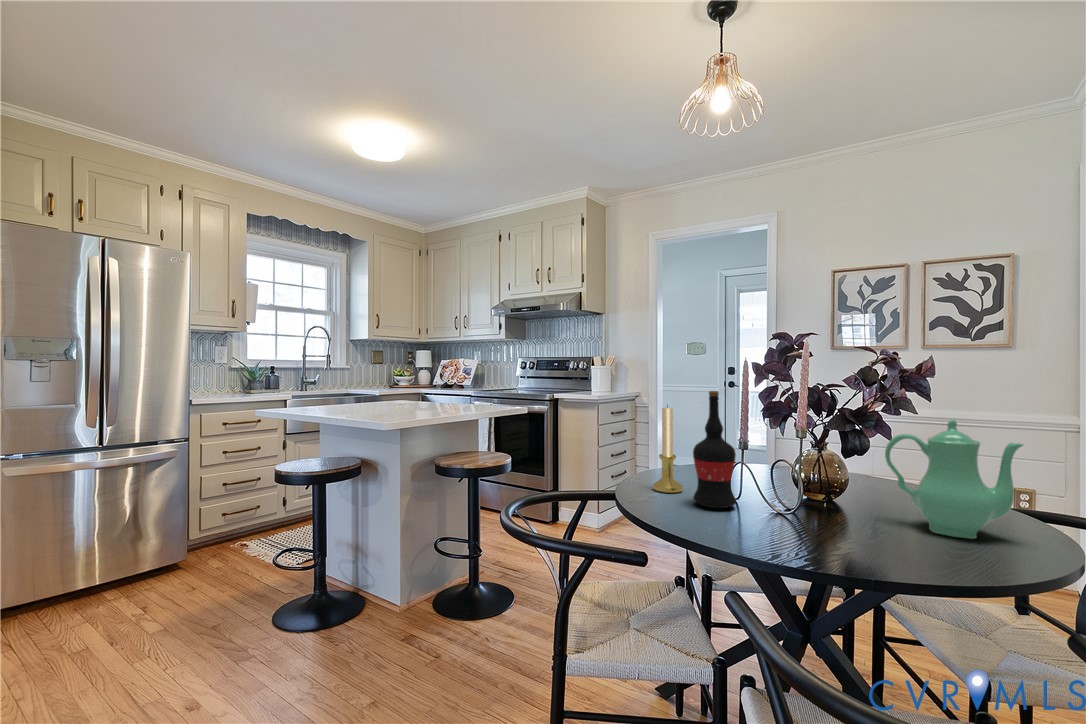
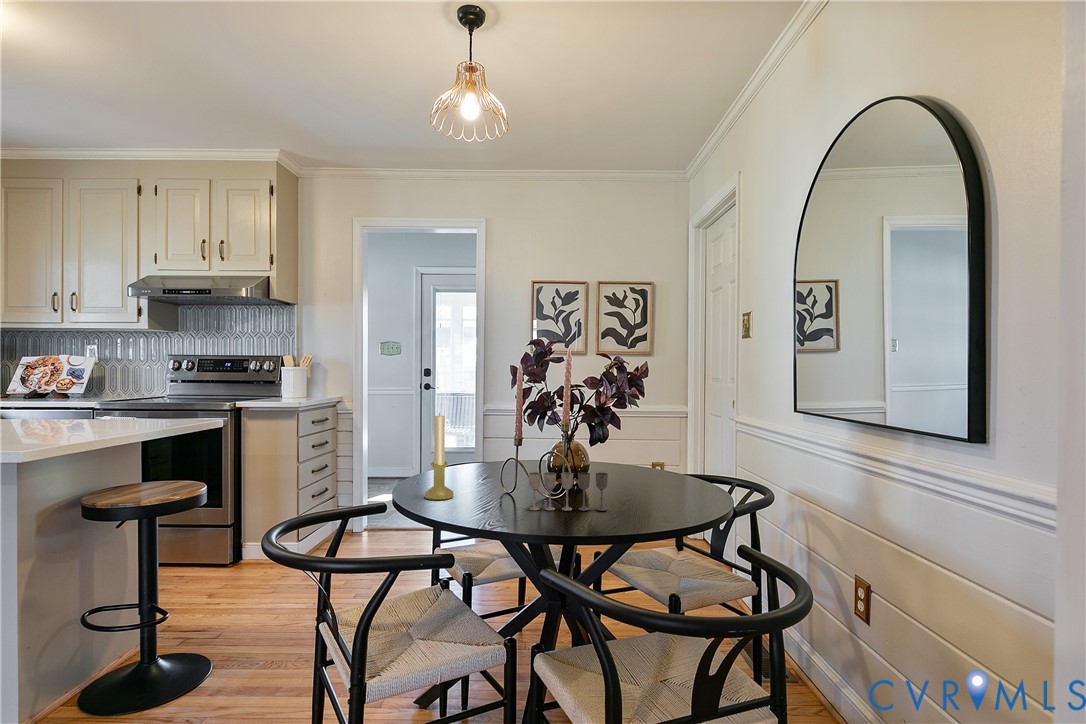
wine bottle: present [693,391,736,508] -> none [471,399,510,507]
teapot: present [885,420,1023,539] -> none [615,415,695,501]
wine glass: none [755,476,862,535] -> present [528,472,608,511]

